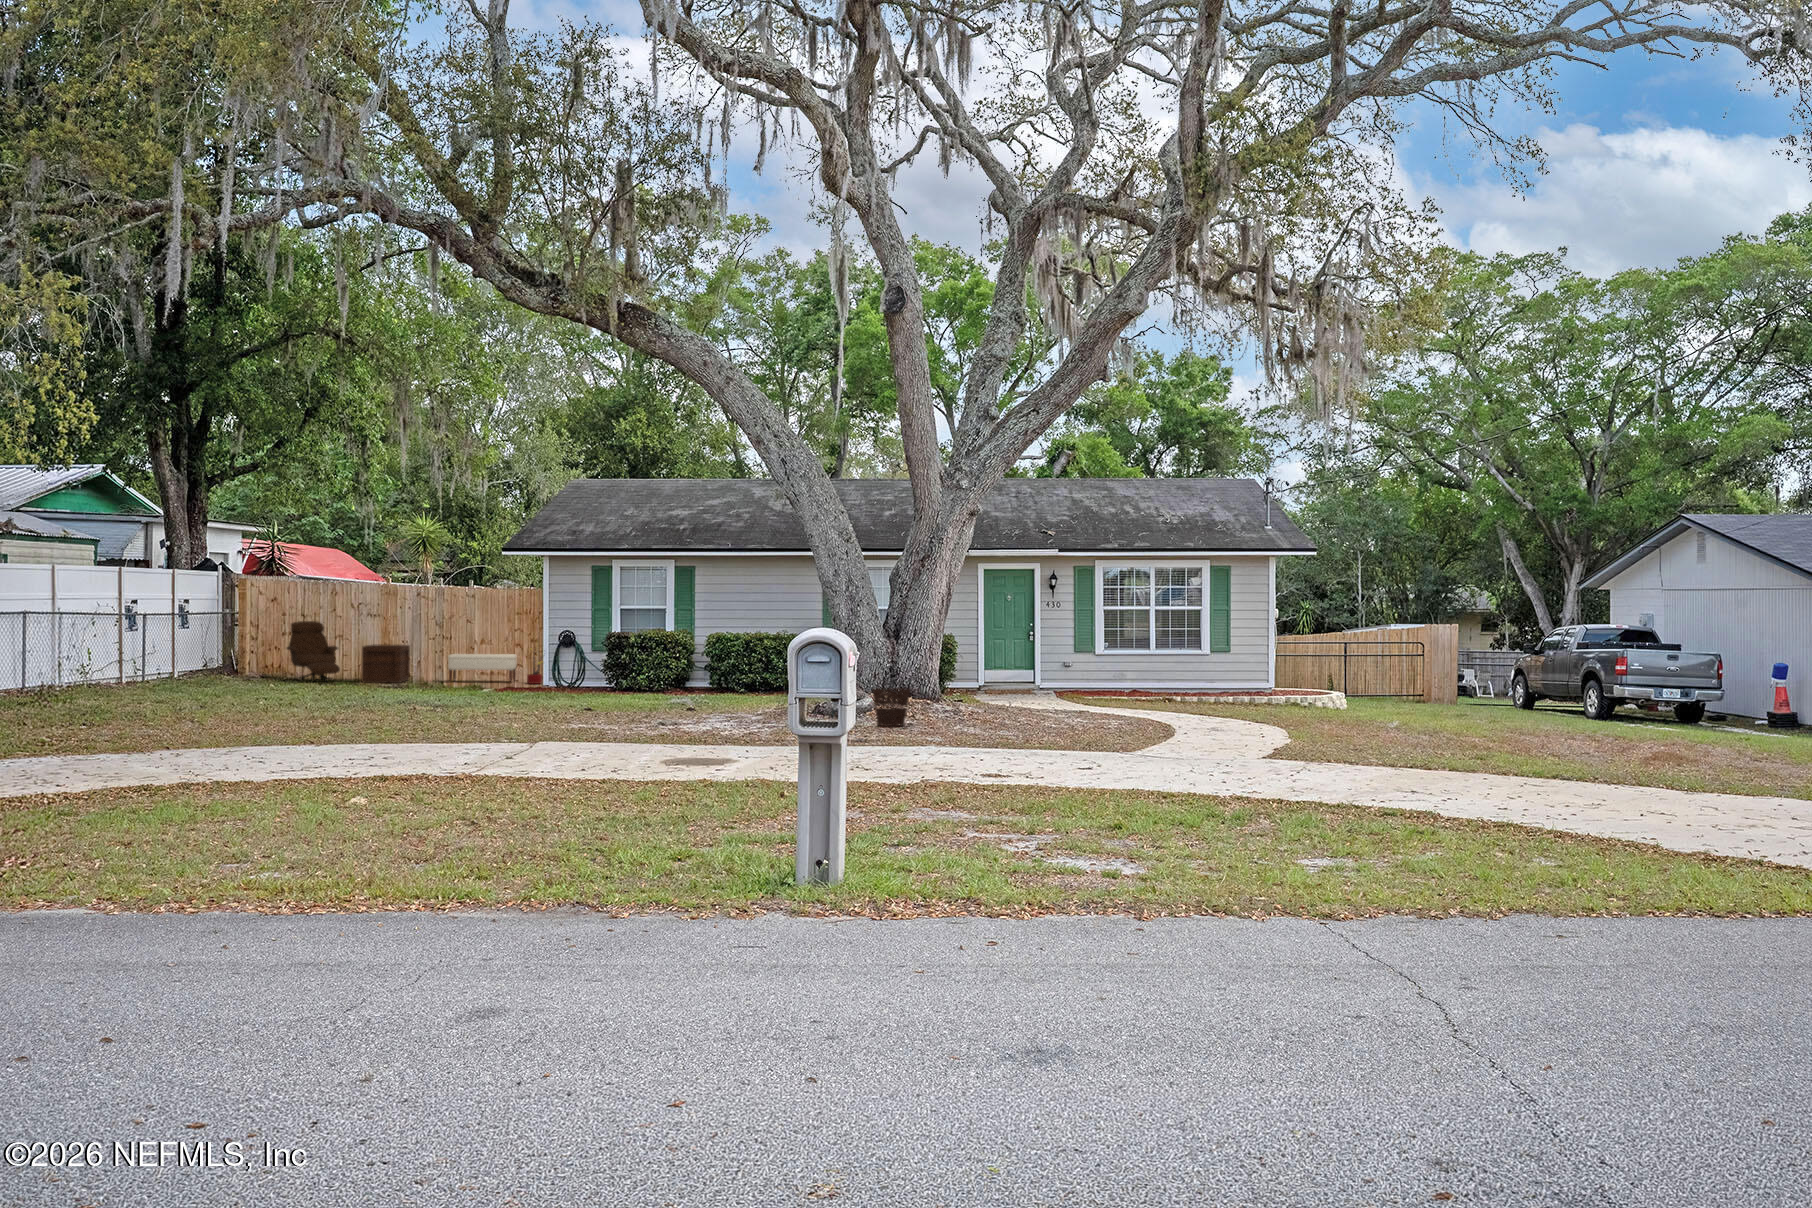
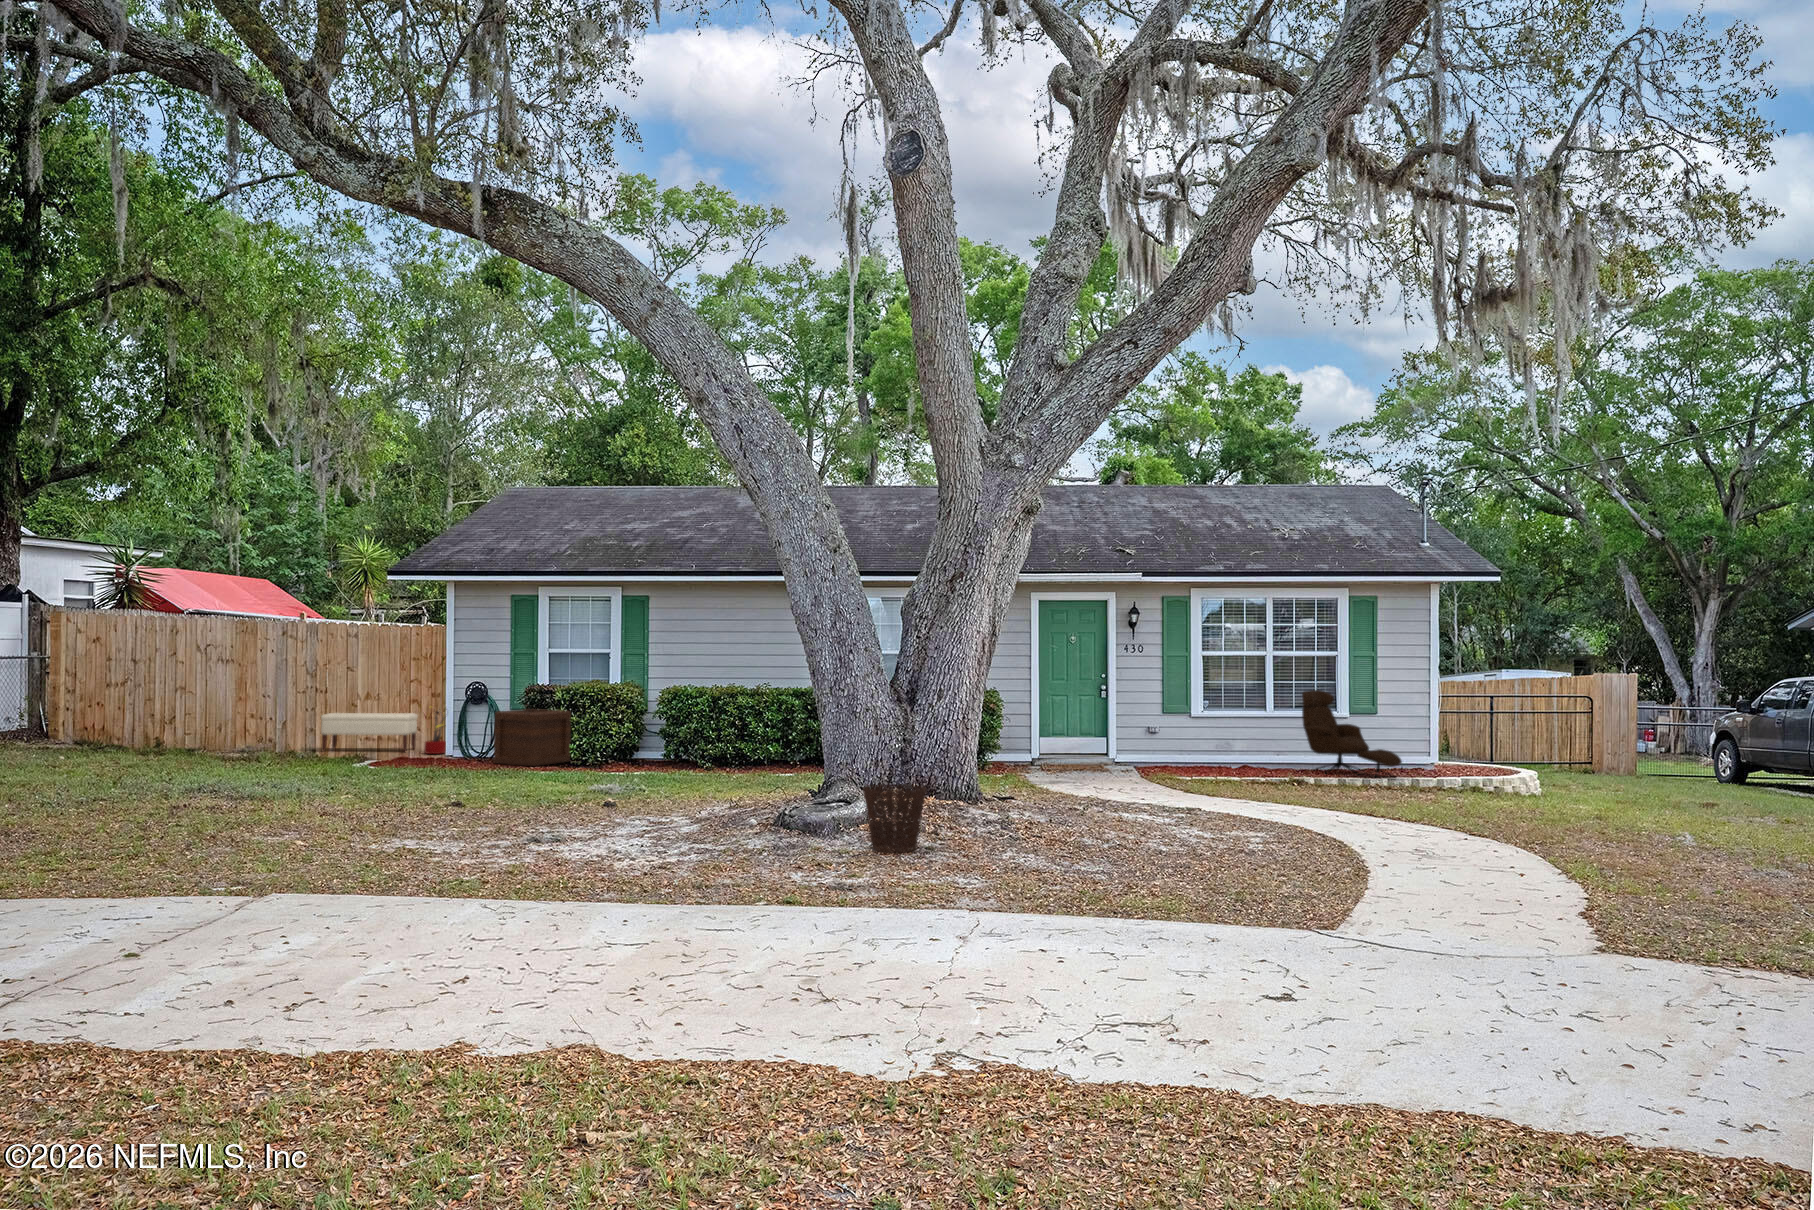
lounge chair: present [287,621,340,682] -> present [1302,690,1402,778]
wooden crate: present [362,644,410,683] -> present [494,709,571,766]

